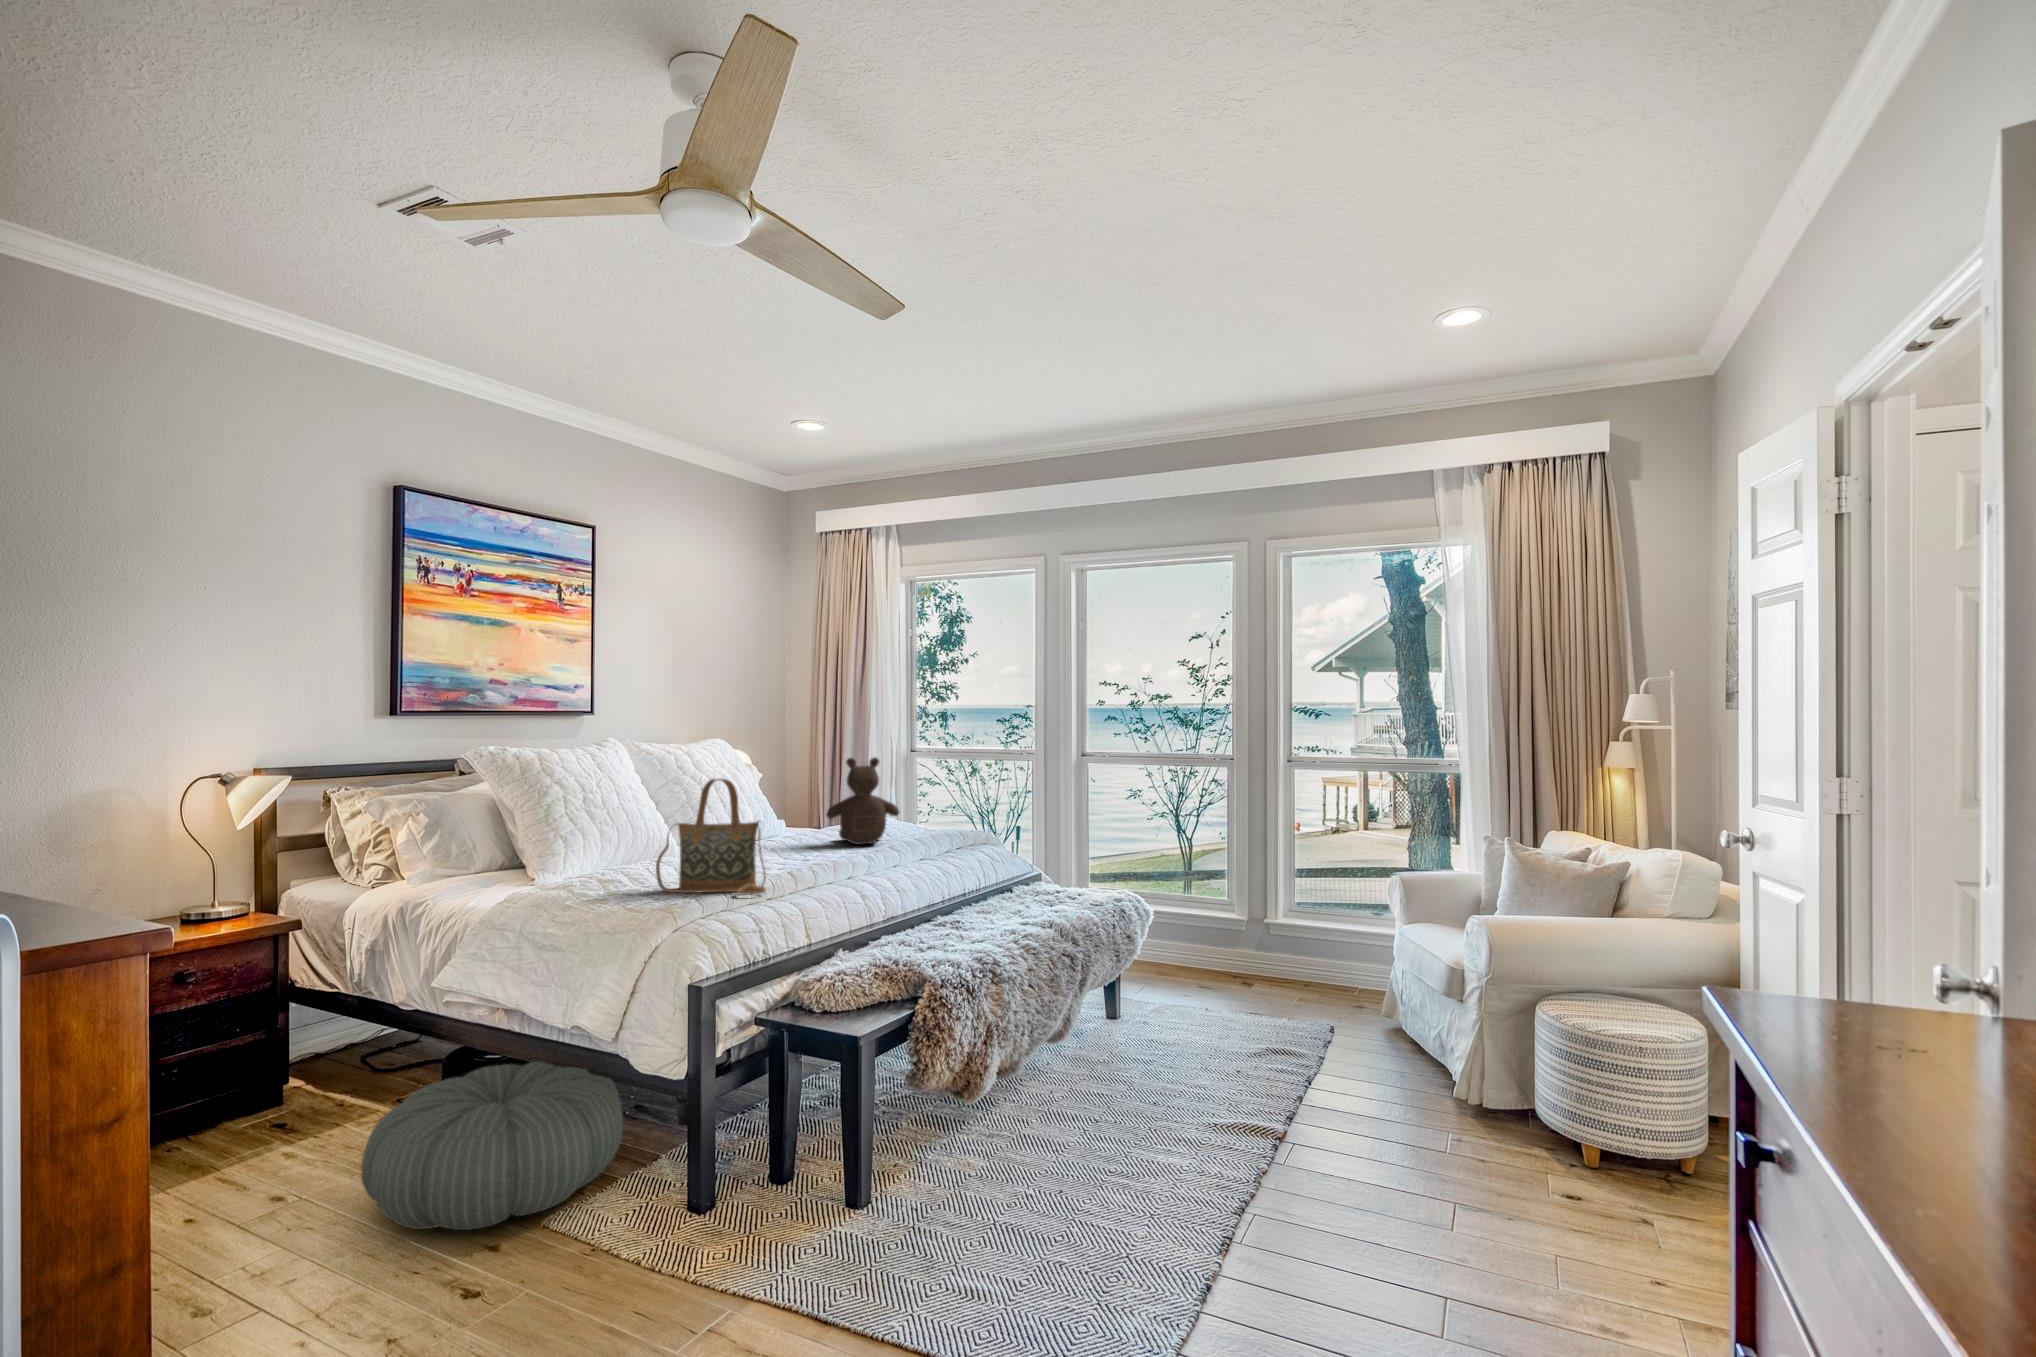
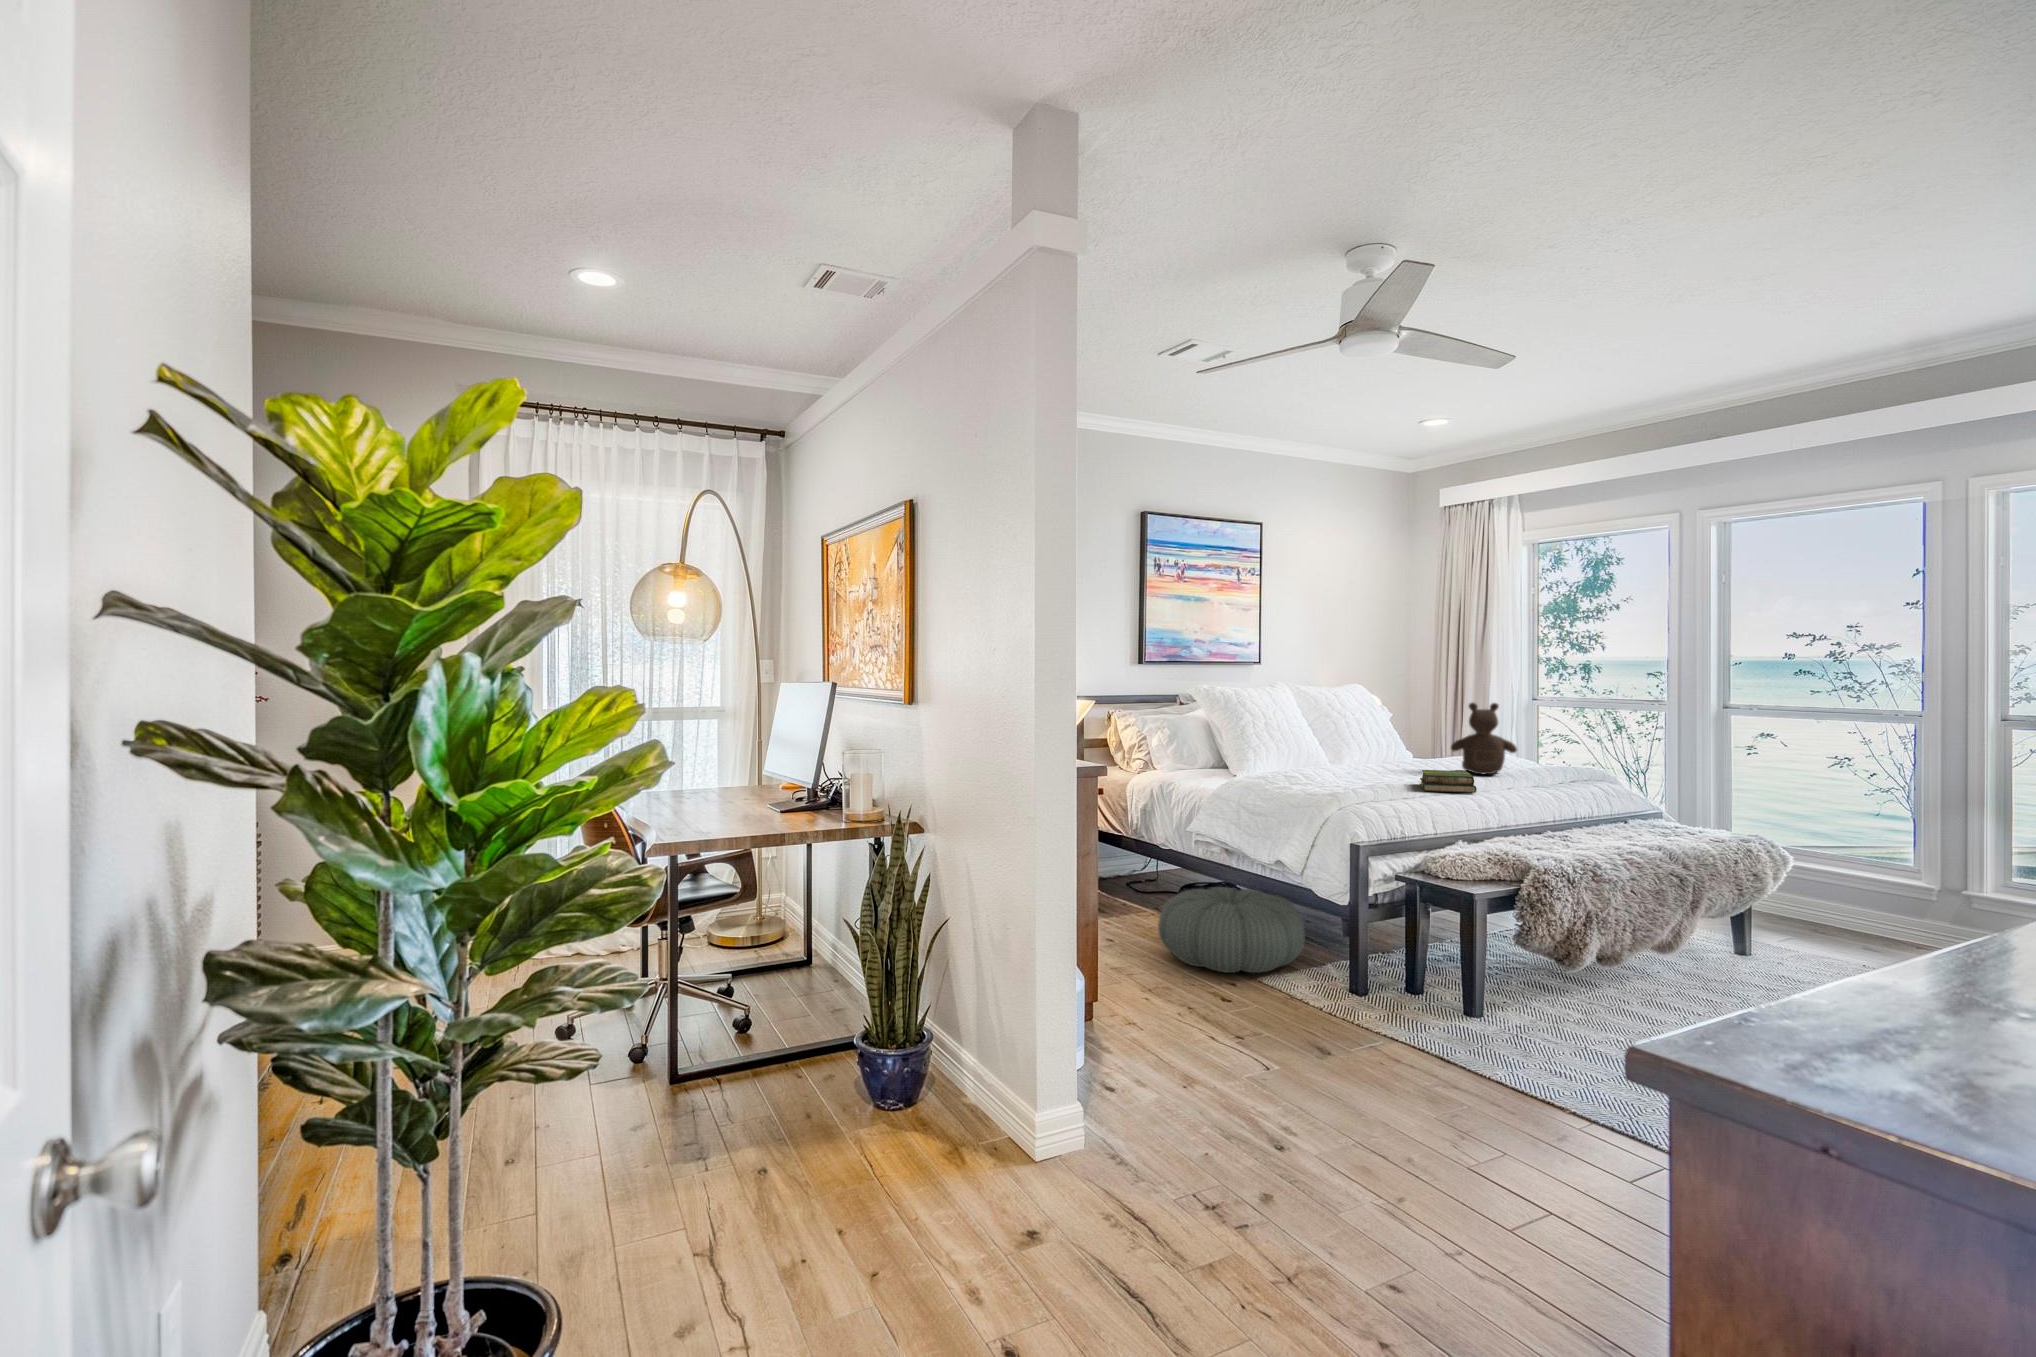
handbag: present [656,779,766,894] -> none [1323,711,1403,795]
book: none [789,847,857,881] -> present [1420,770,1477,793]

